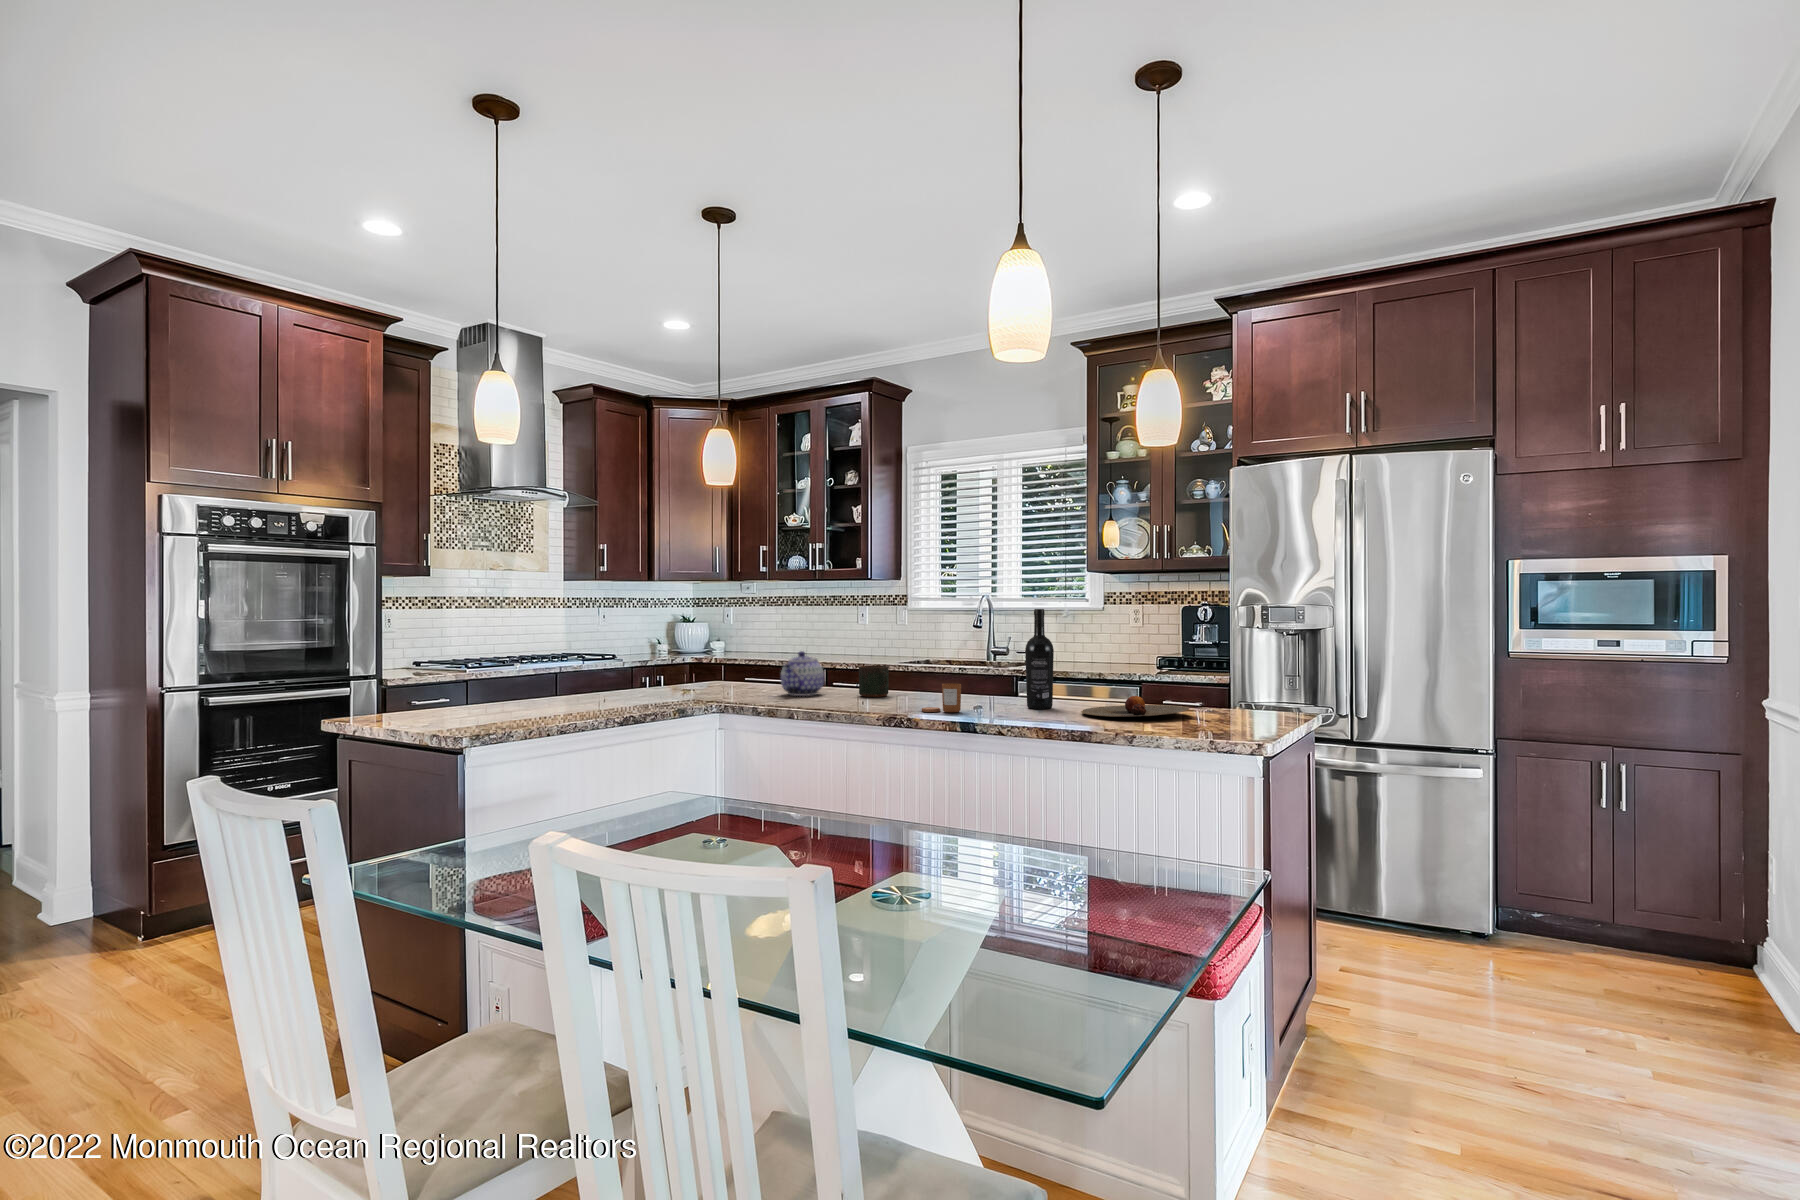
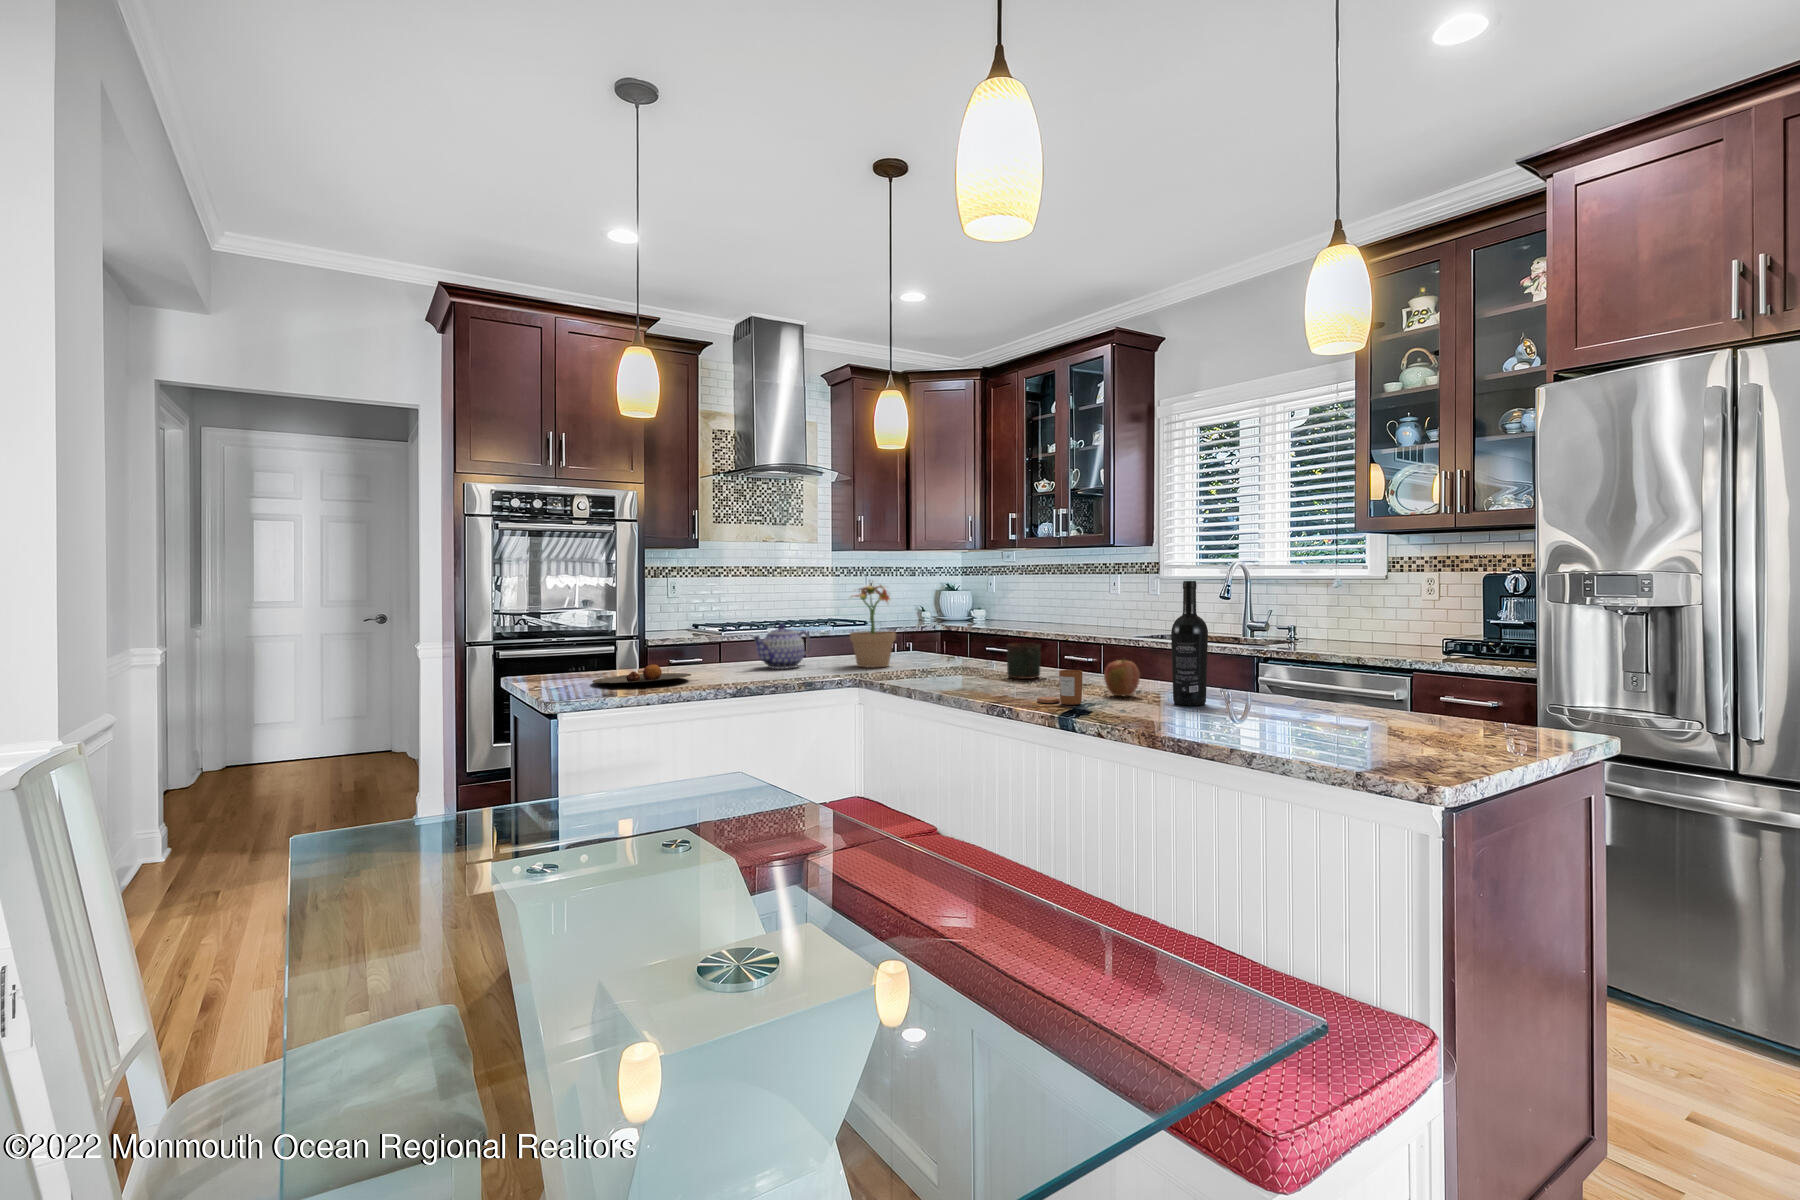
potted plant: none [692,608,737,693] -> present [850,584,896,668]
teapot: present [781,651,824,696] -> present [753,624,811,669]
apple: none [966,673,994,705] -> present [1104,658,1140,696]
plate: present [1081,696,1189,717] -> present [592,664,691,683]

